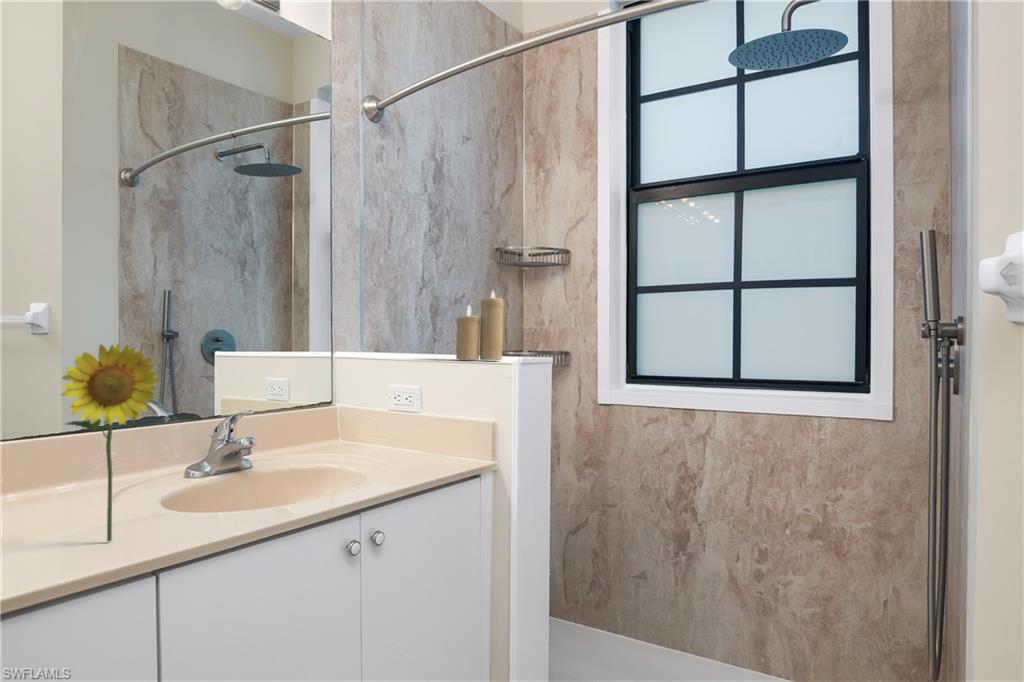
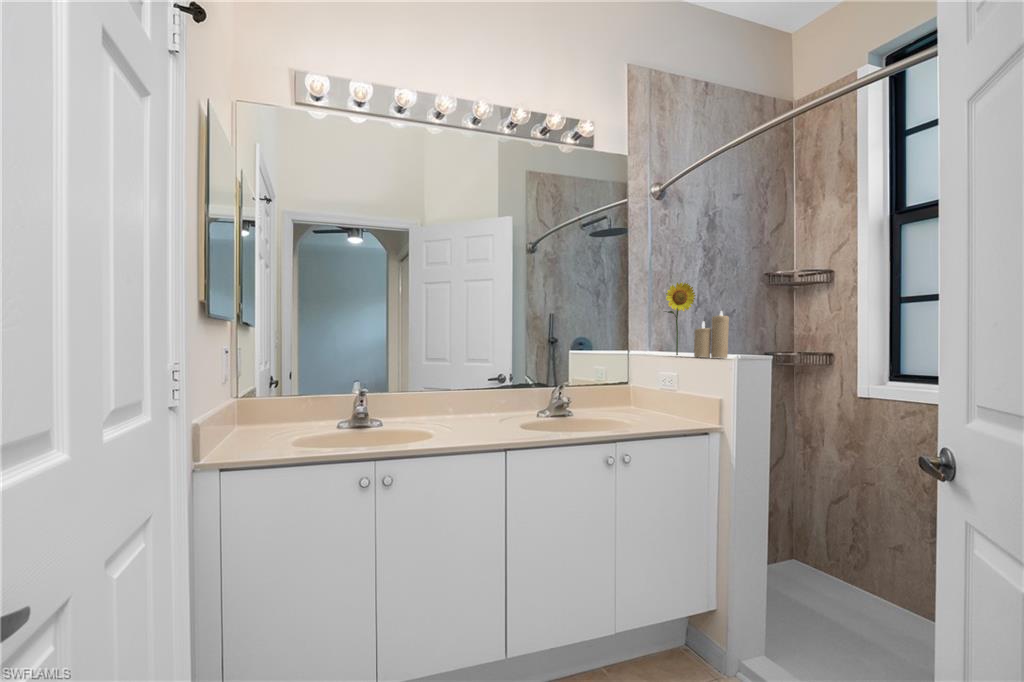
flower: present [61,344,159,542] -> present [665,282,695,355]

